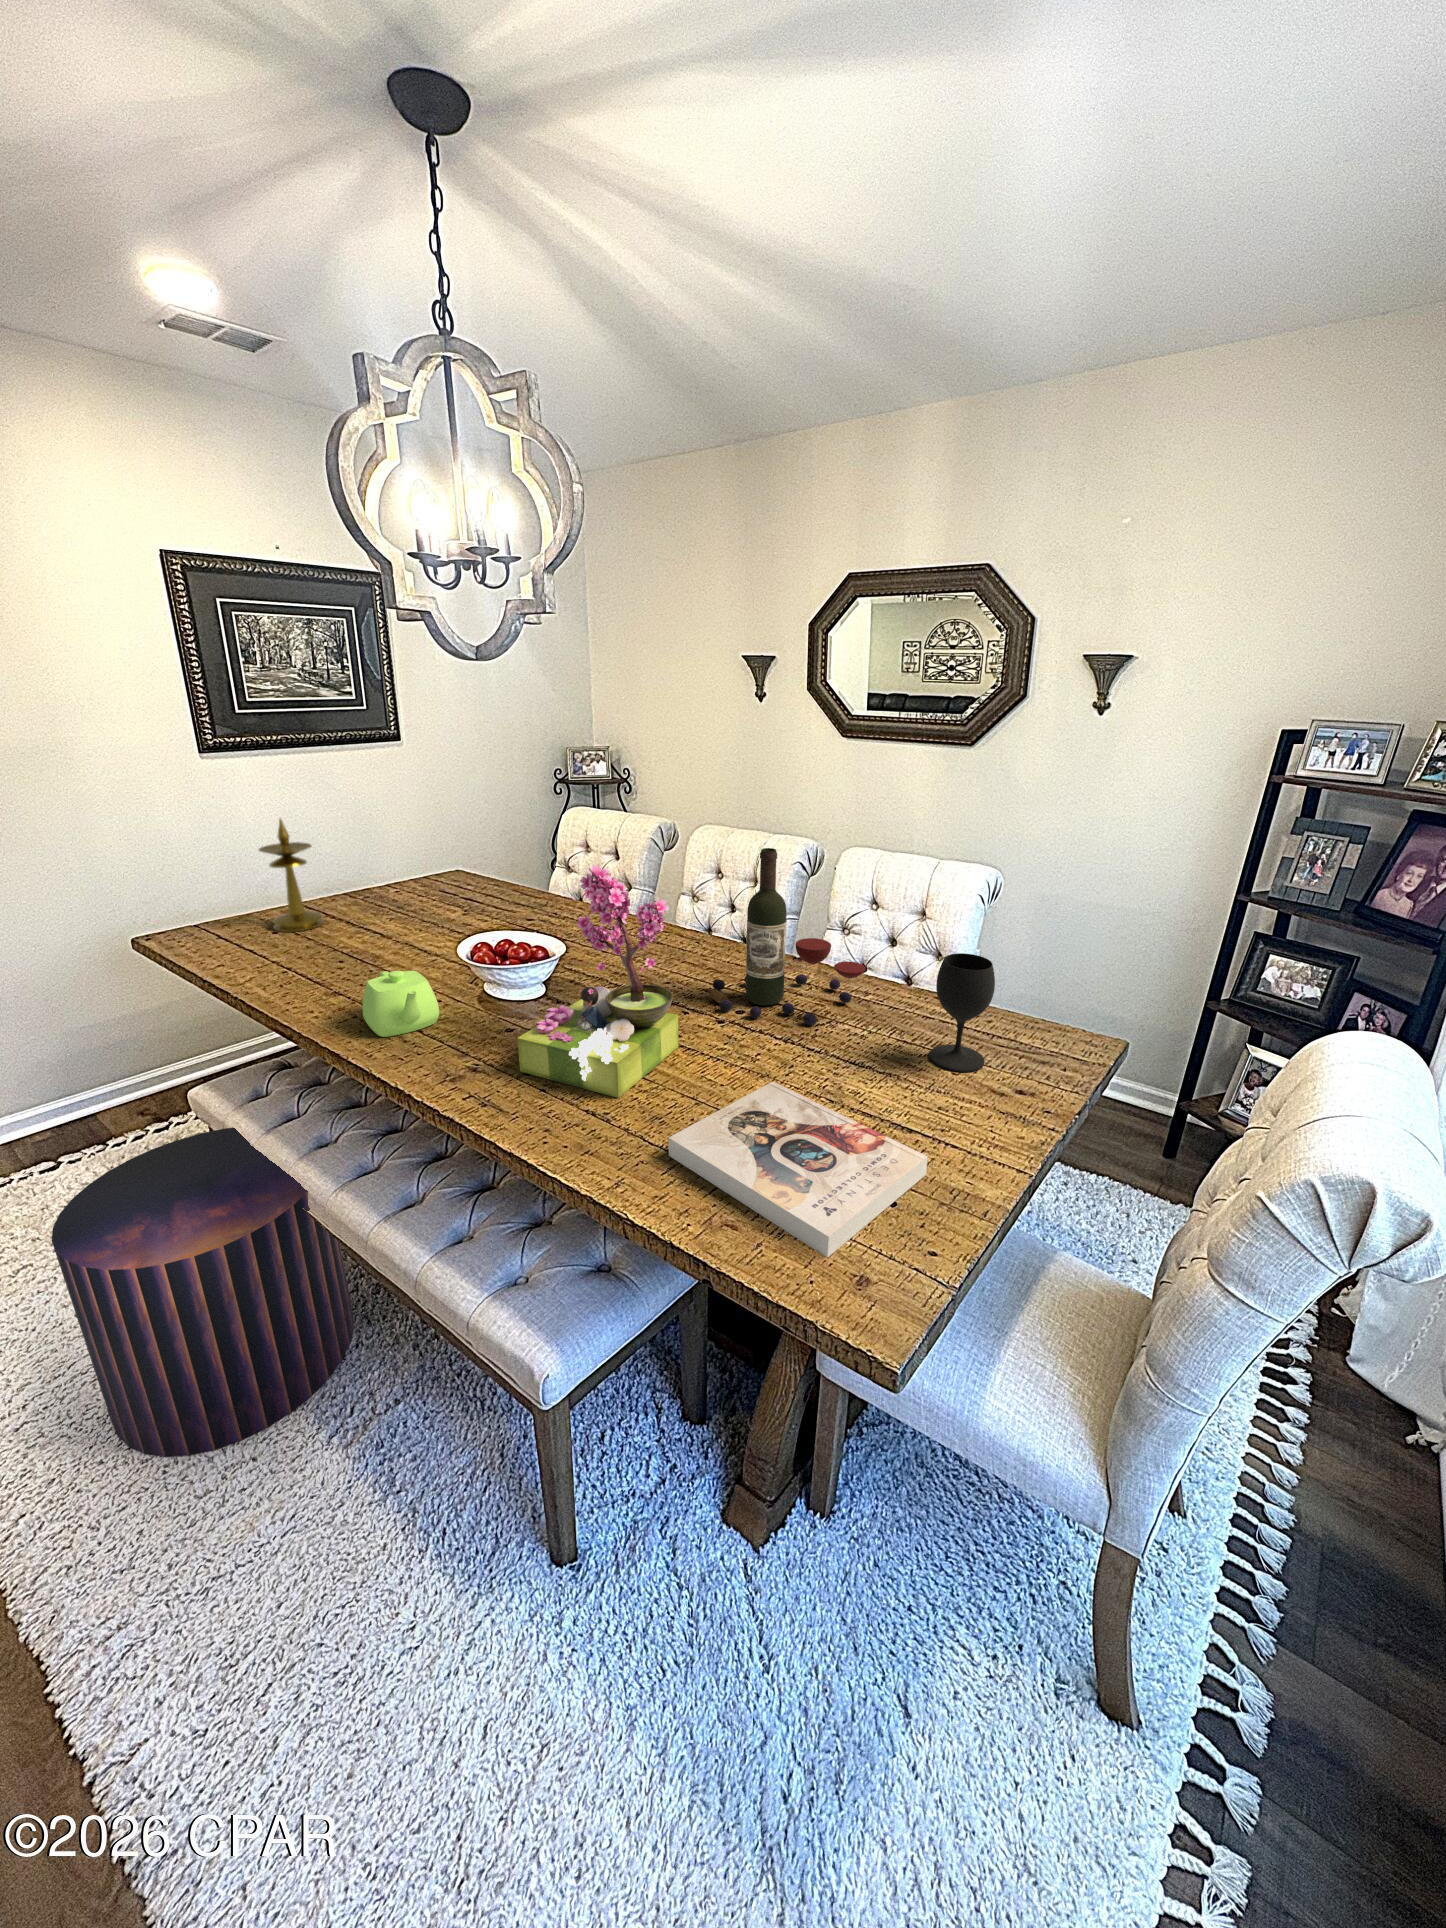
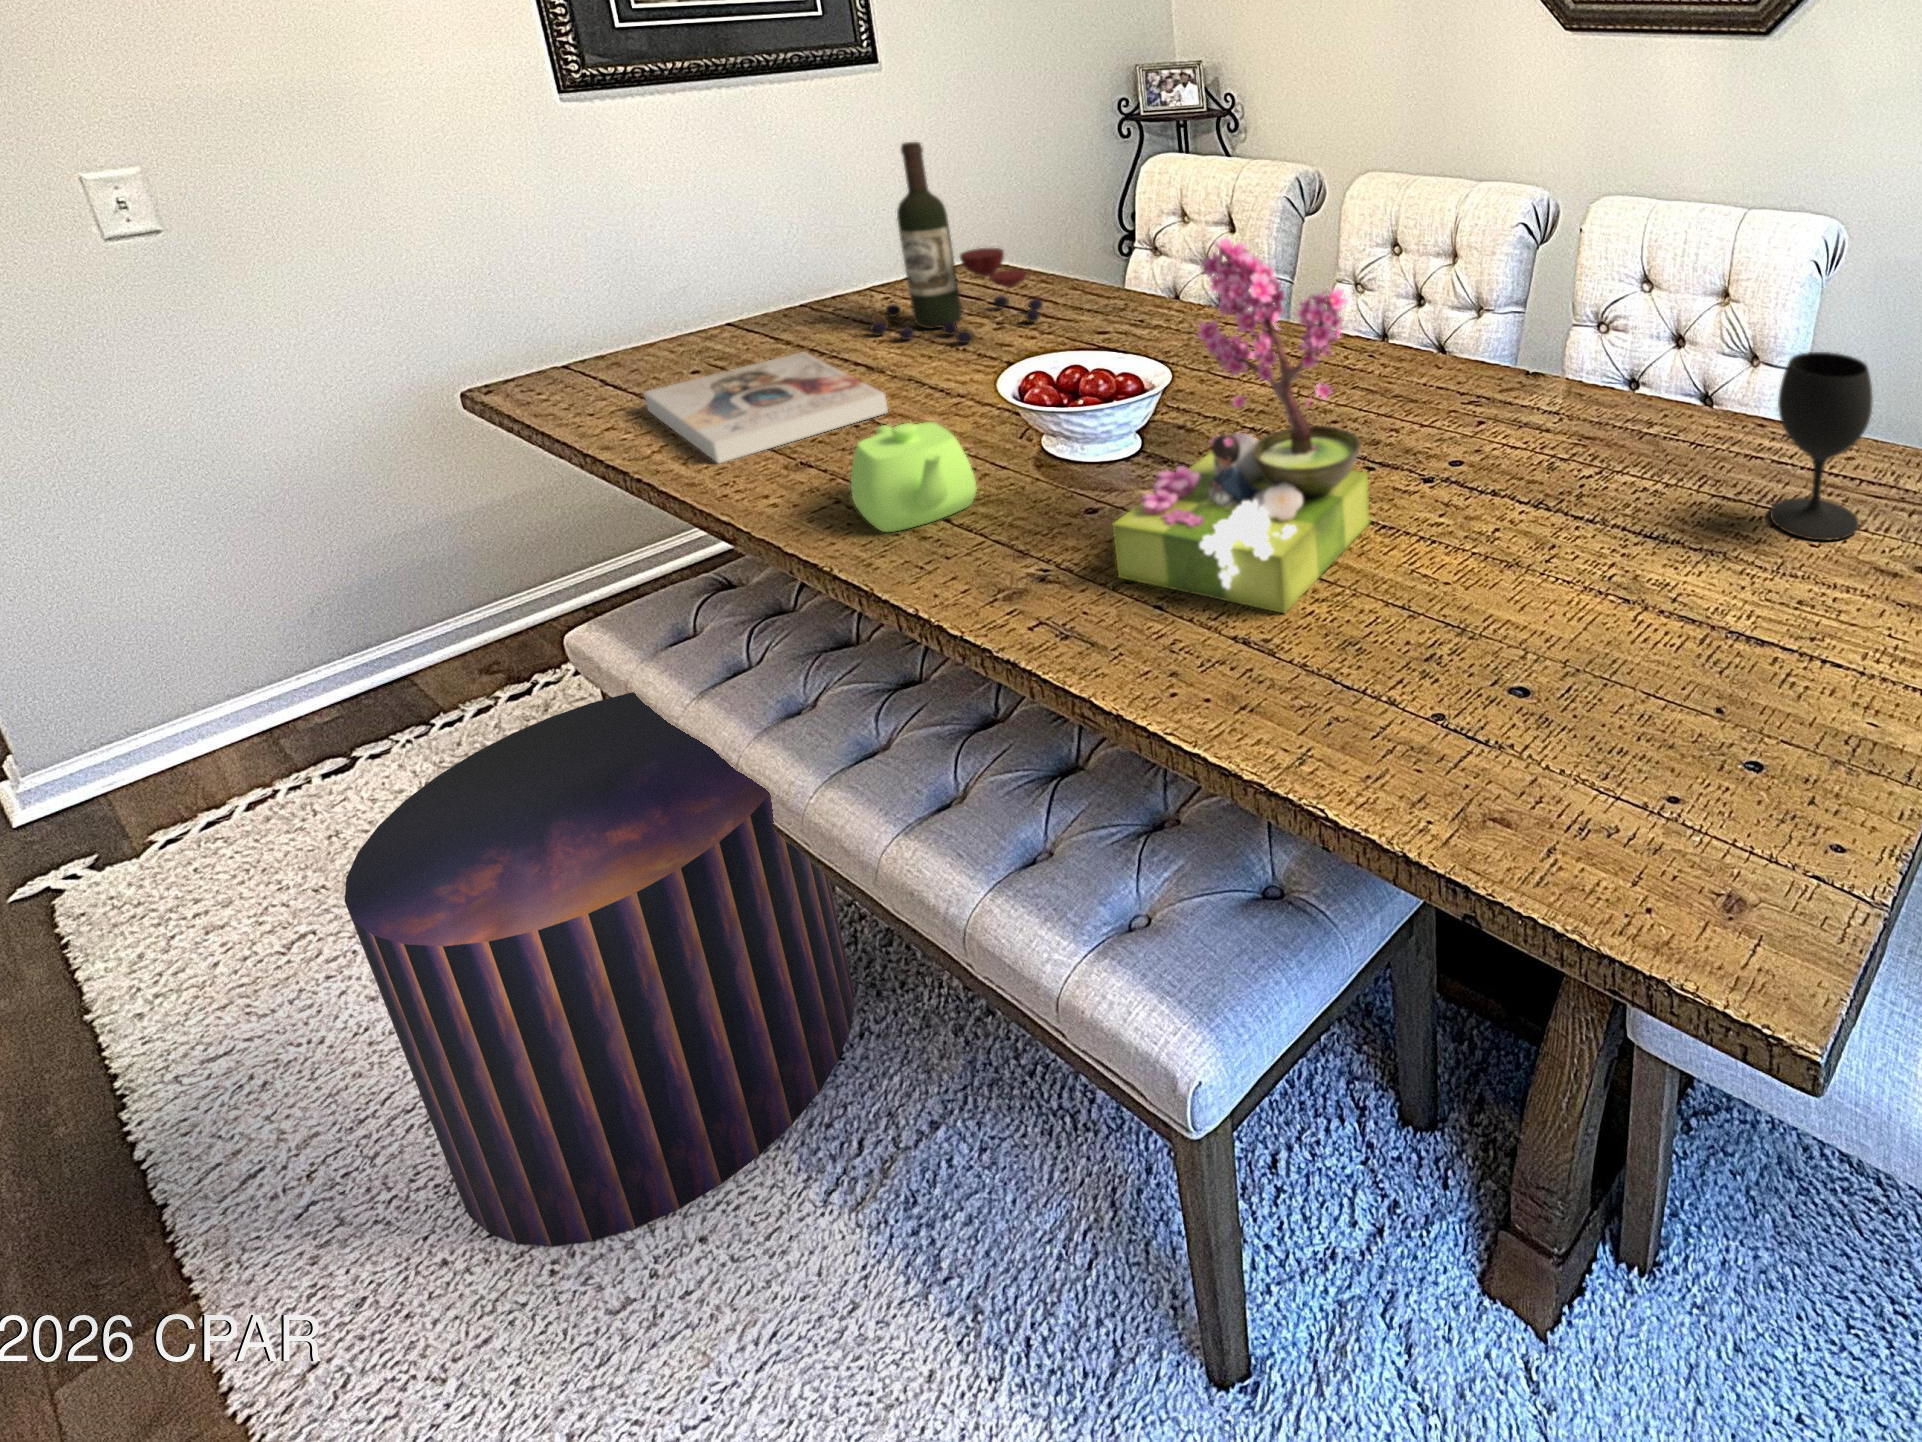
candlestick: present [259,819,324,932] -> none [665,187,776,369]
wine bottle: present [710,848,866,1025] -> present [870,142,1043,343]
book: present [669,1081,928,1258] -> present [644,352,888,463]

